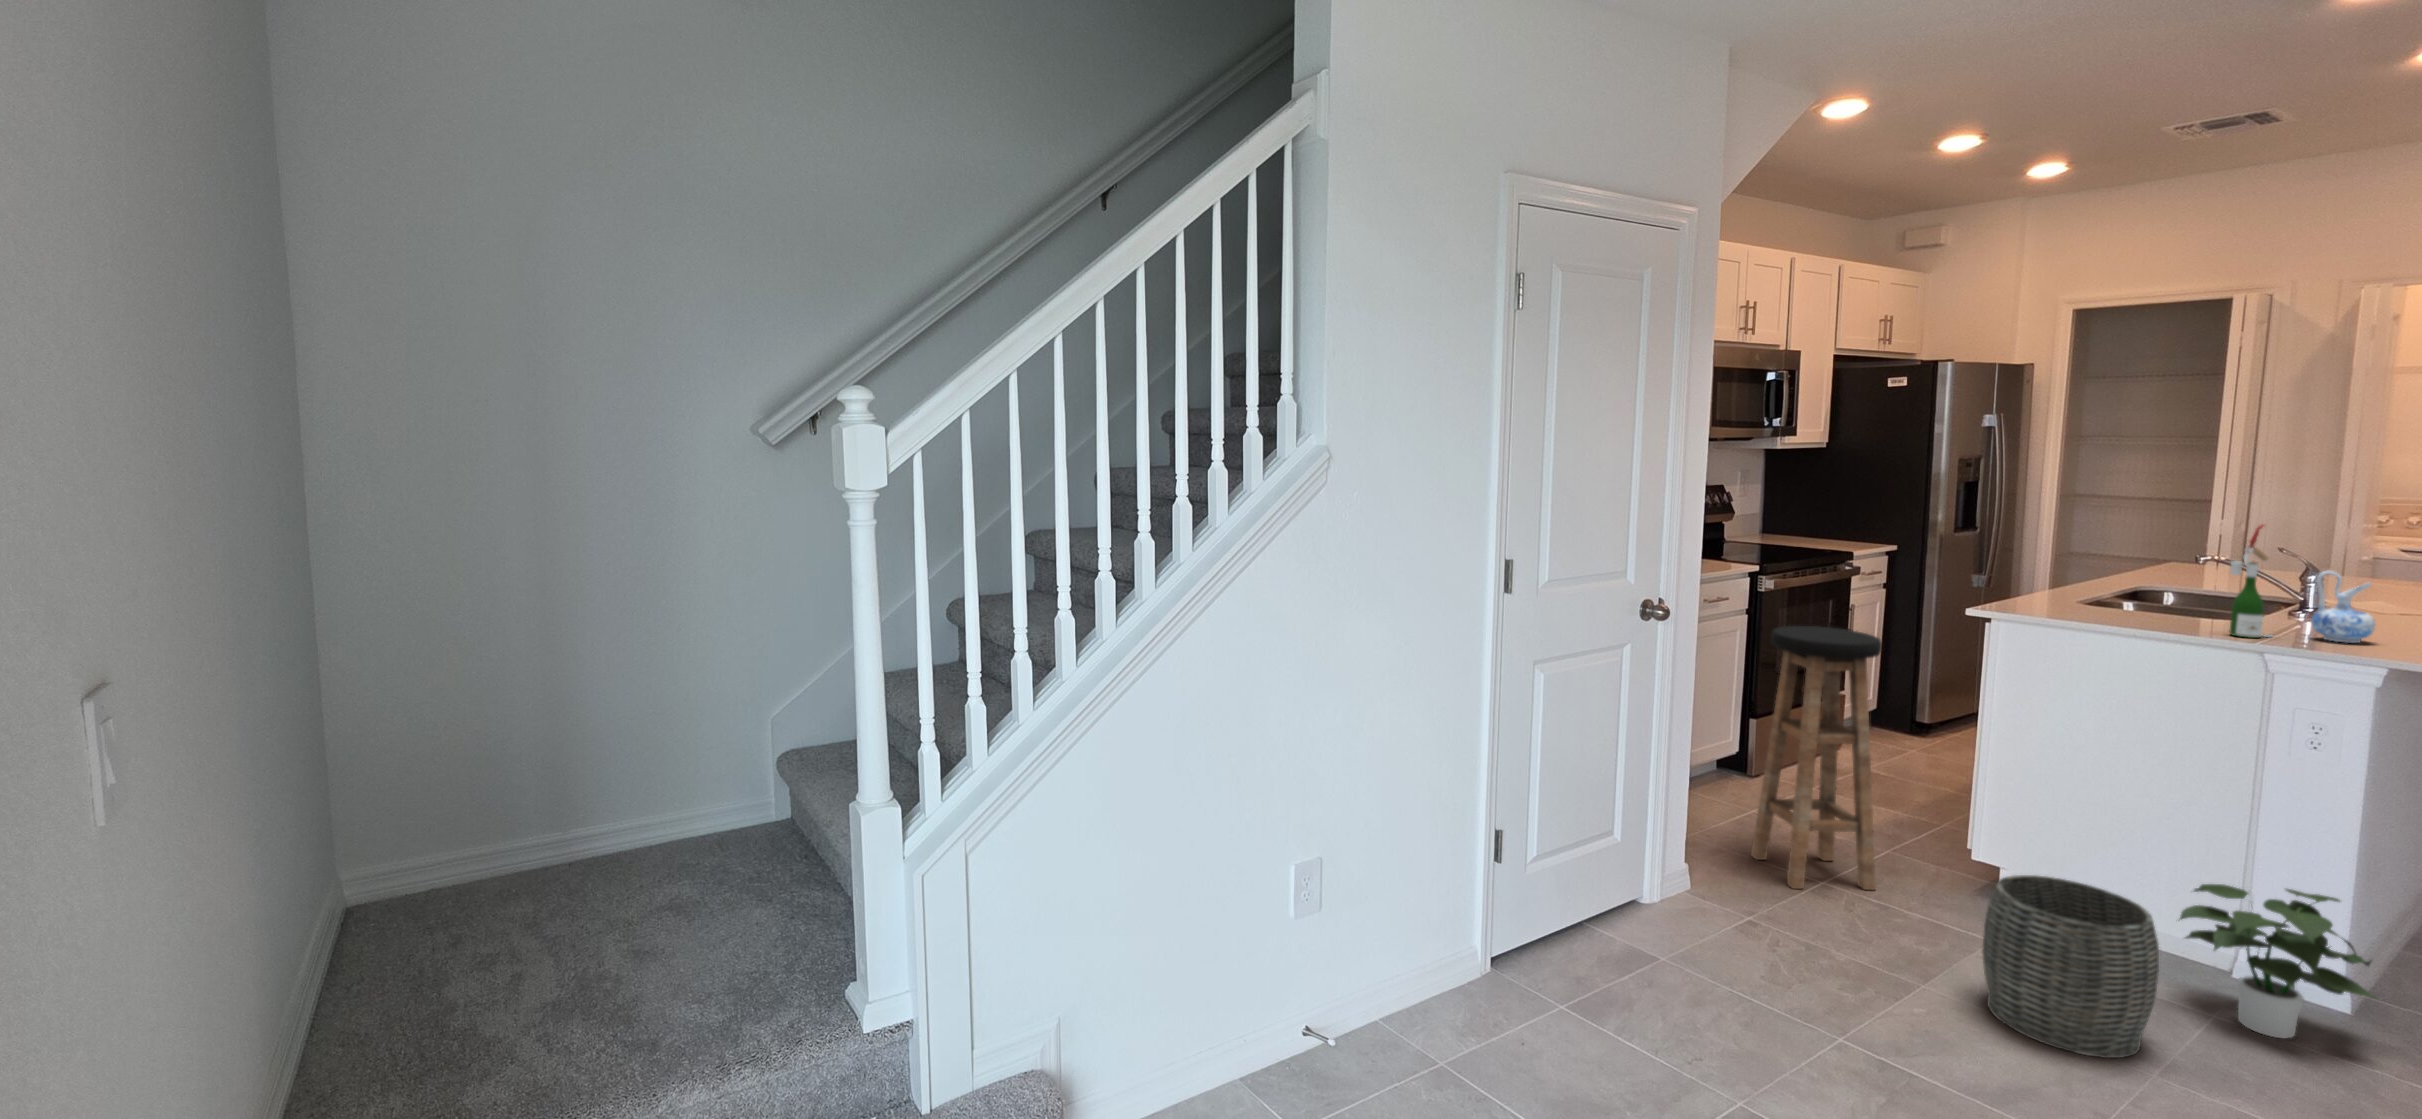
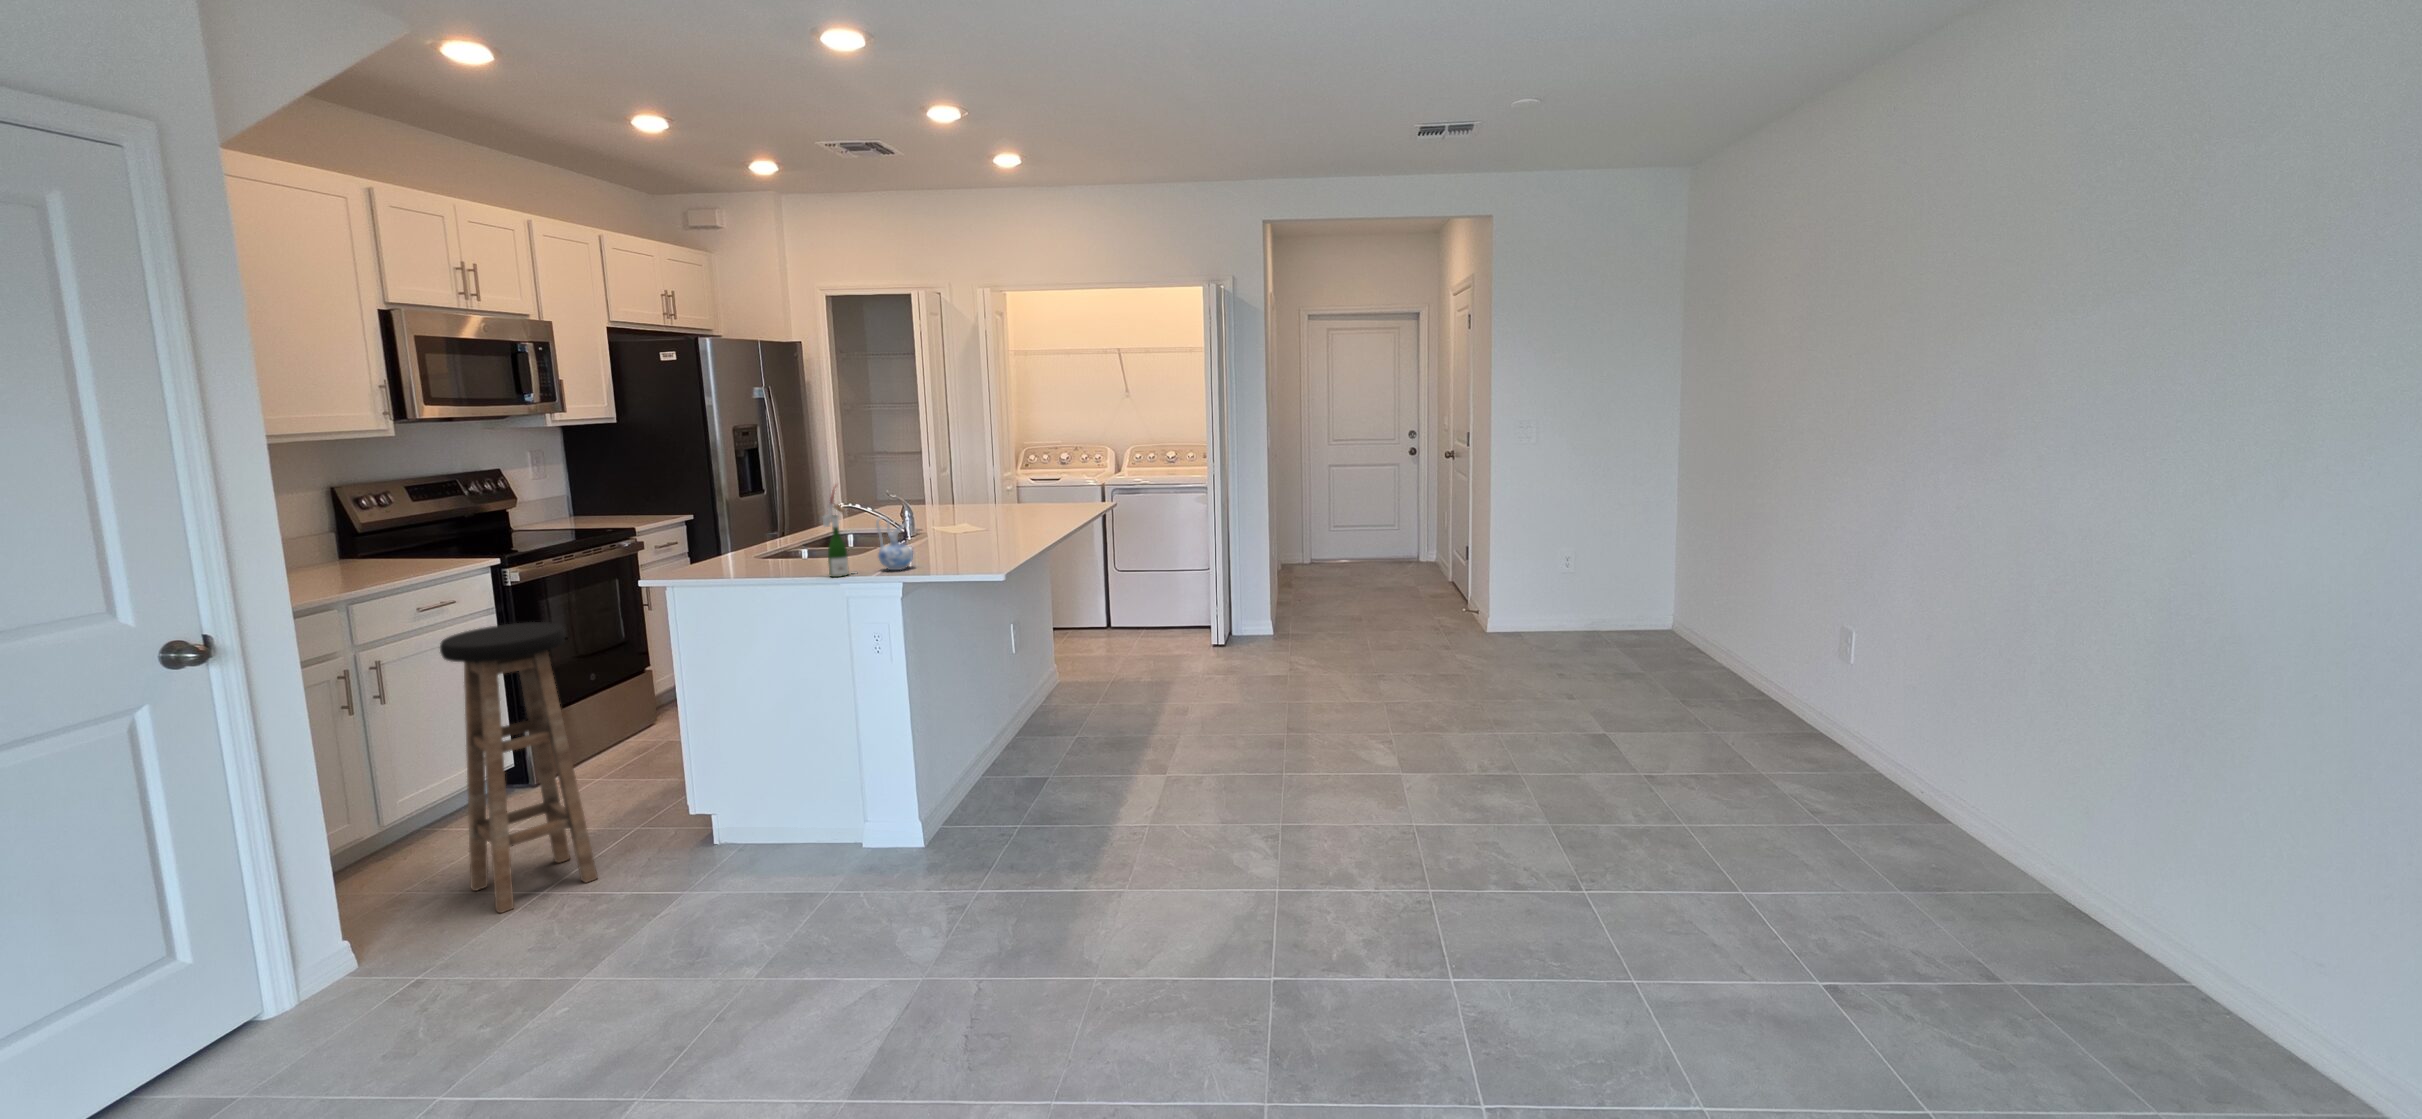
woven basket: present [1982,875,2159,1058] -> none [623,825,764,991]
potted plant: present [2178,884,2377,1039] -> none [801,770,920,894]

